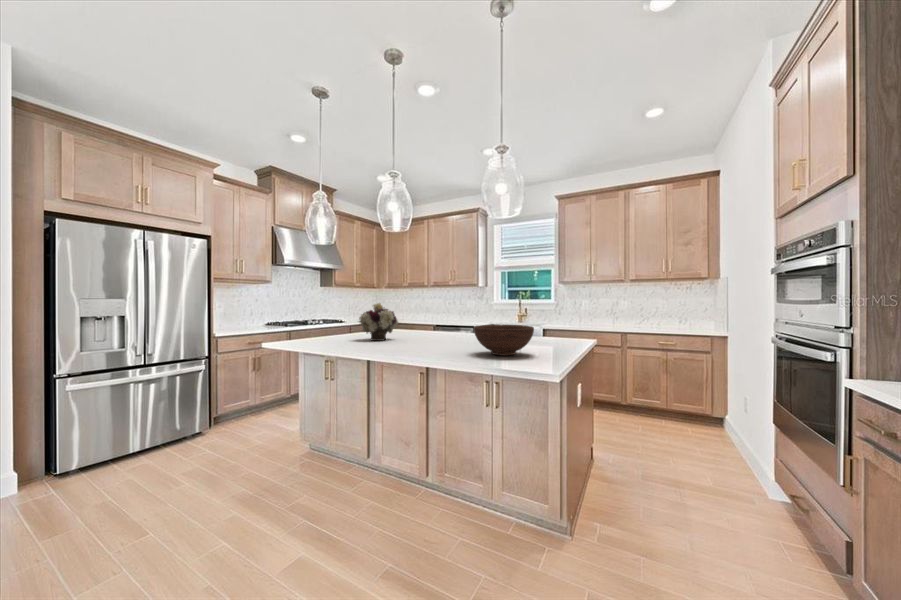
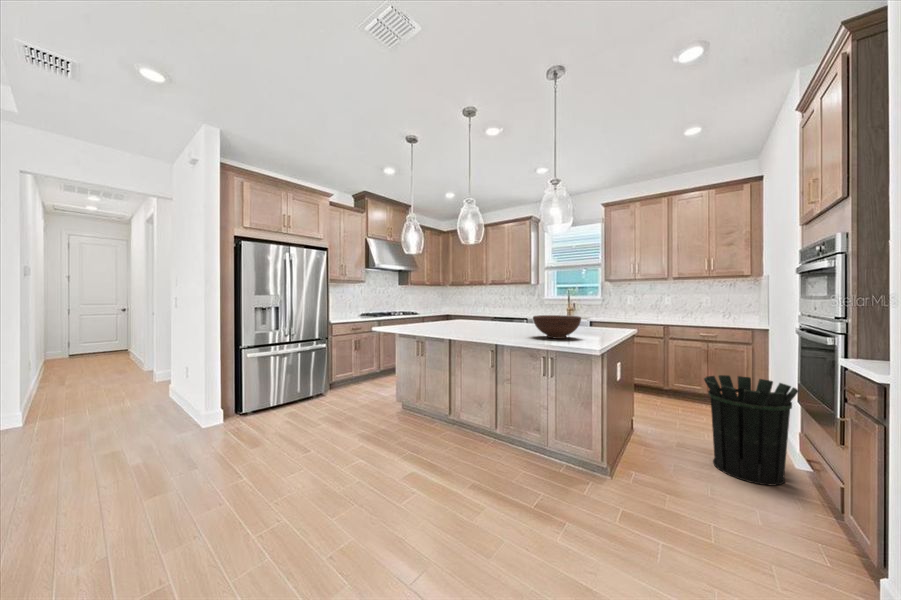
flower arrangement: present [359,303,398,341] -> none [439,298,470,328]
waste bin: none [676,395,784,532] -> present [704,375,798,486]

